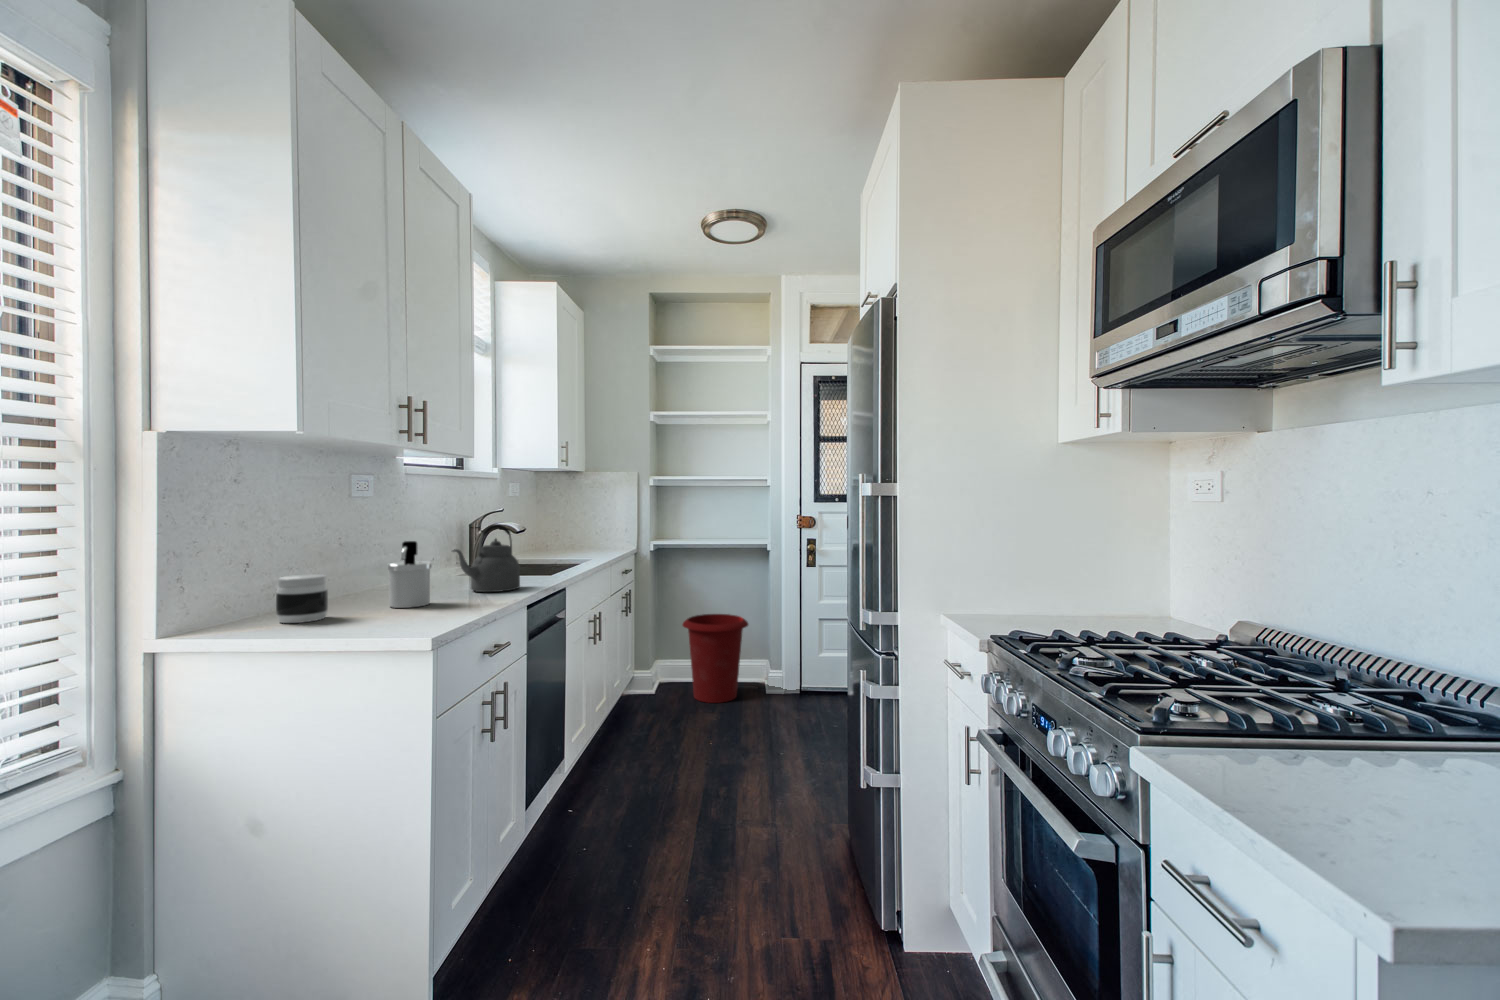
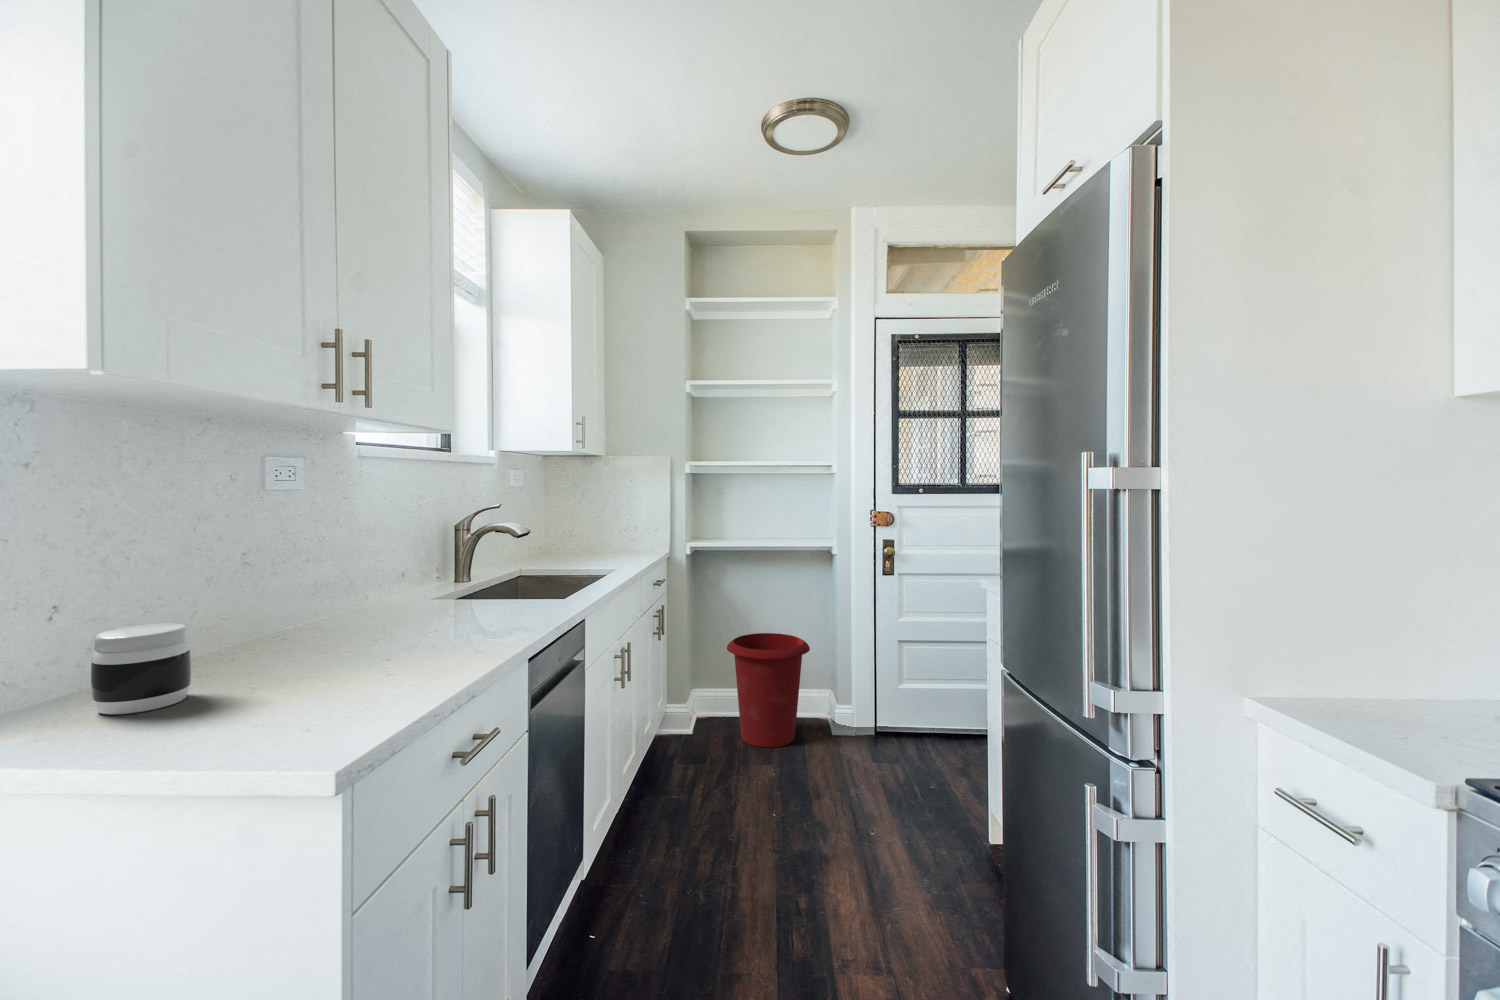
kettle: present [453,524,520,592] -> none [414,531,520,635]
soap dispenser: present [387,541,432,608] -> none [303,562,376,673]

